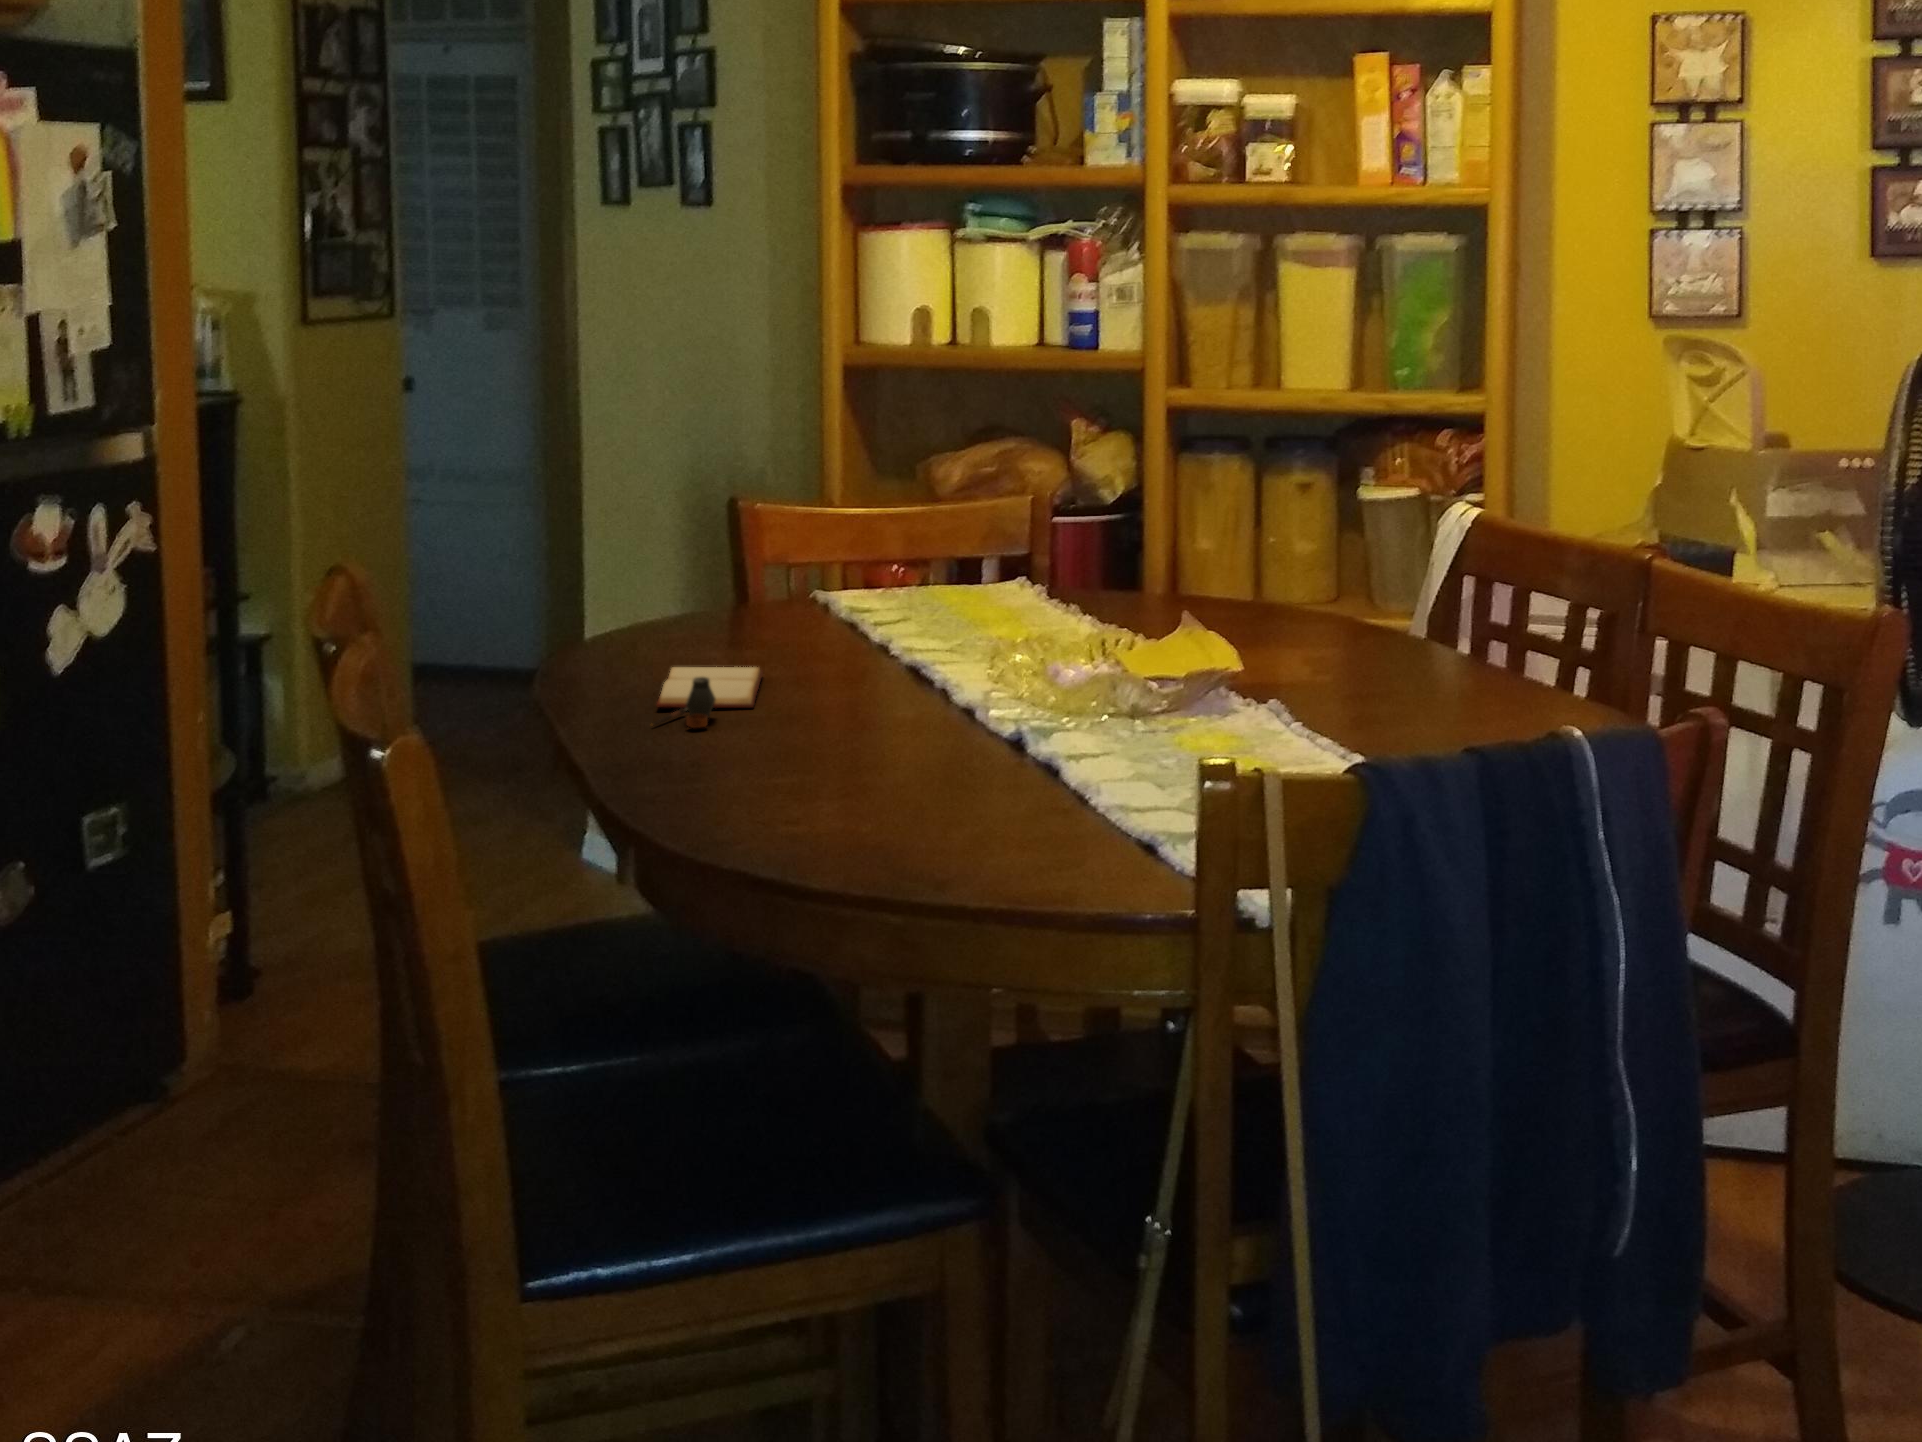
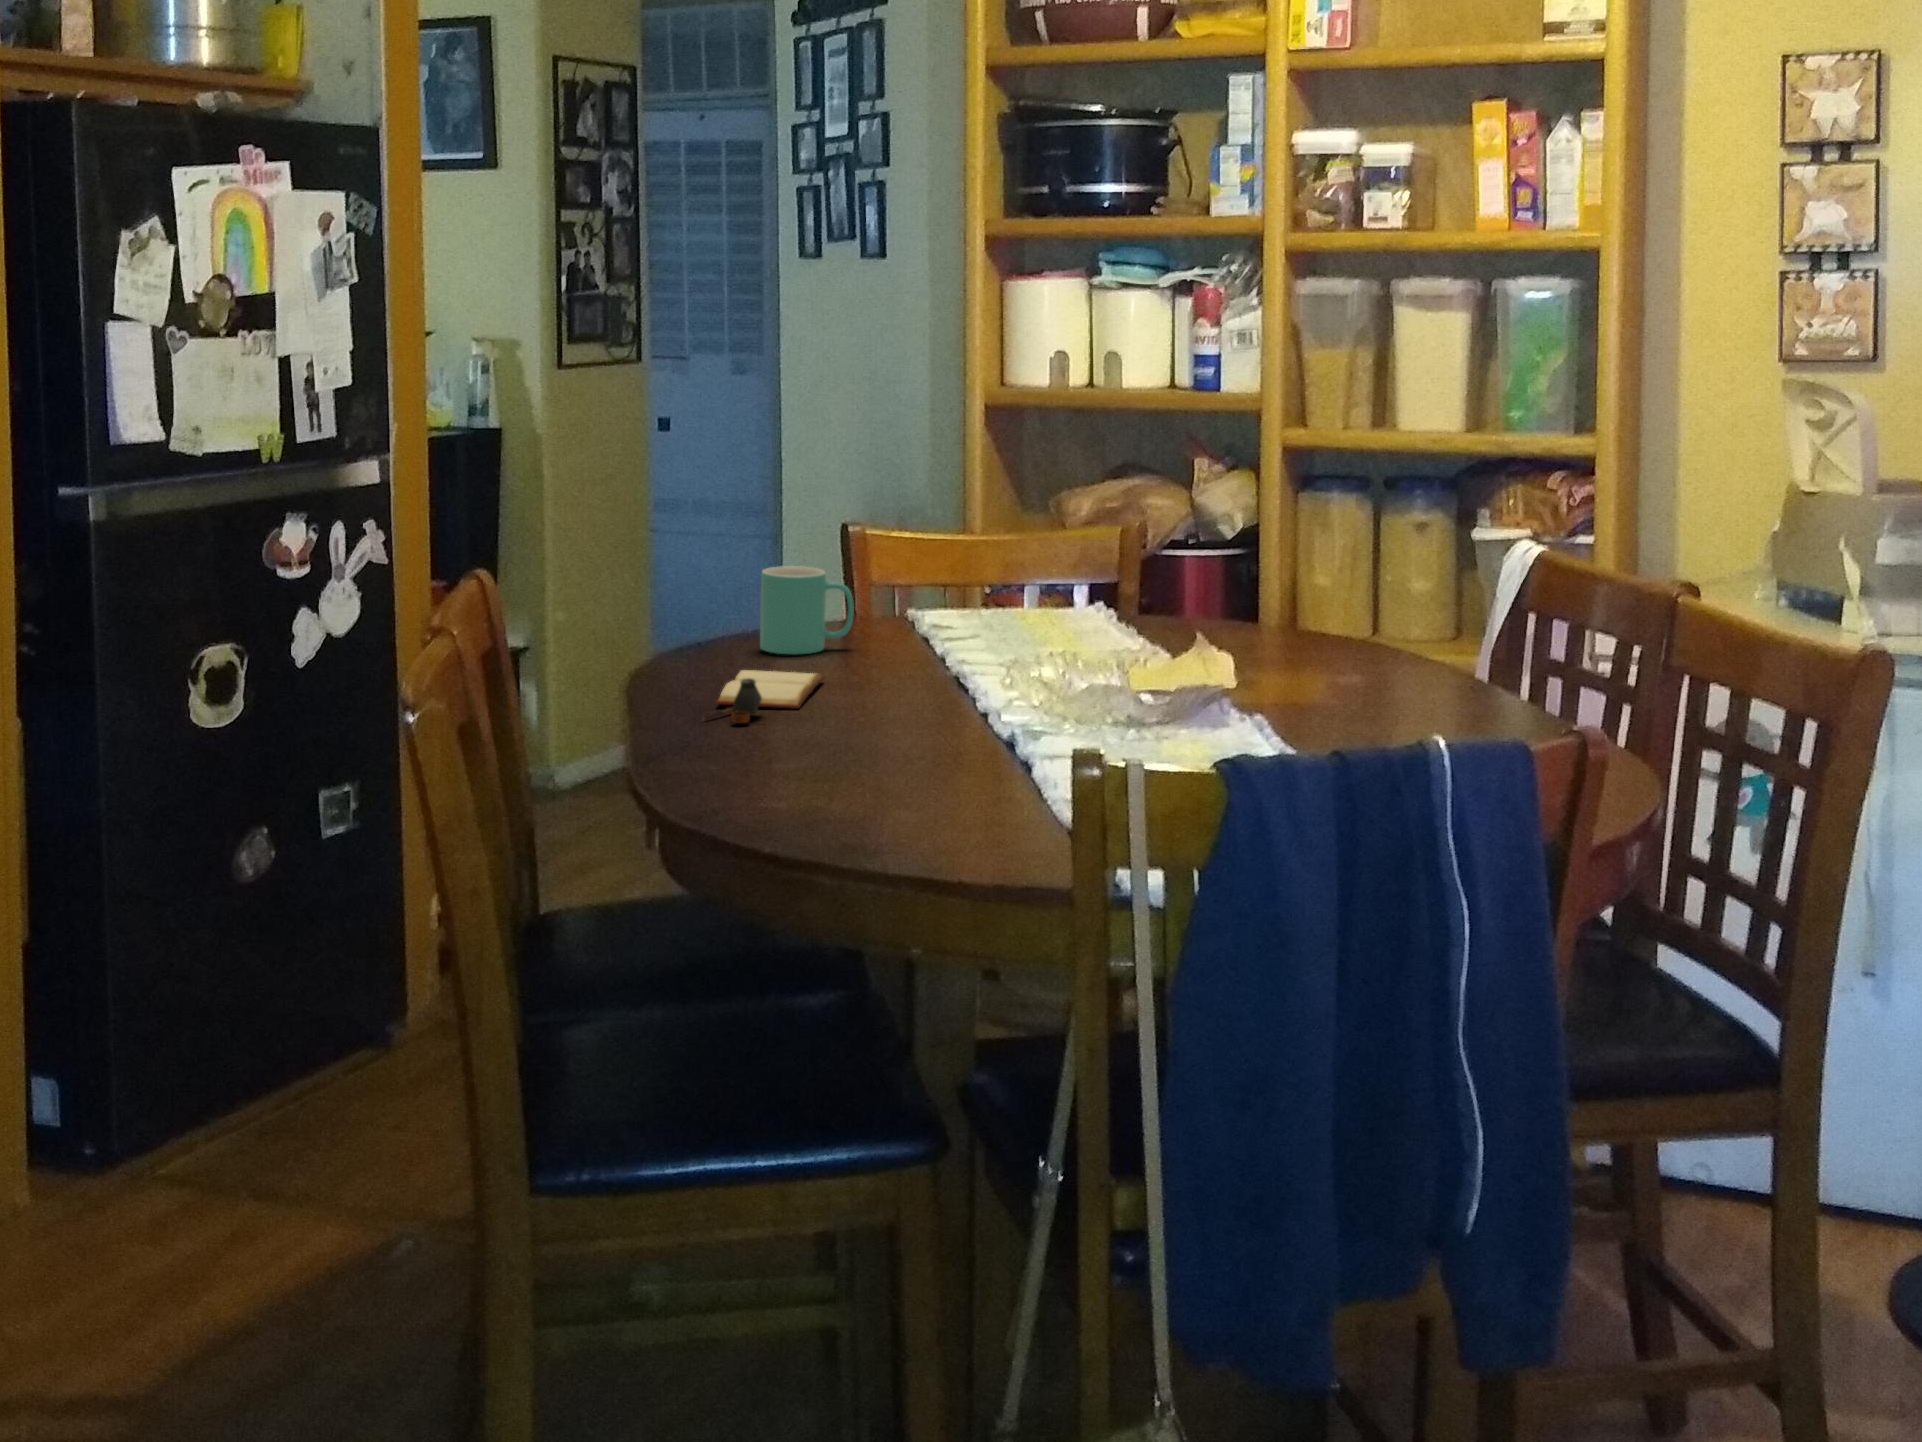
mug: none [667,549,773,647] -> present [760,566,854,654]

